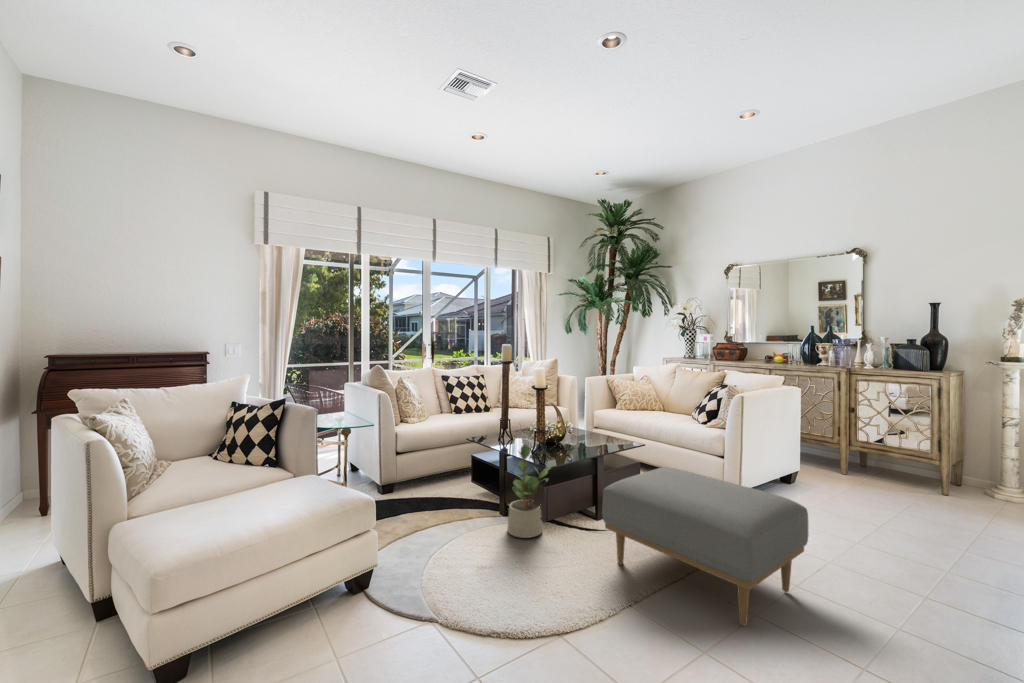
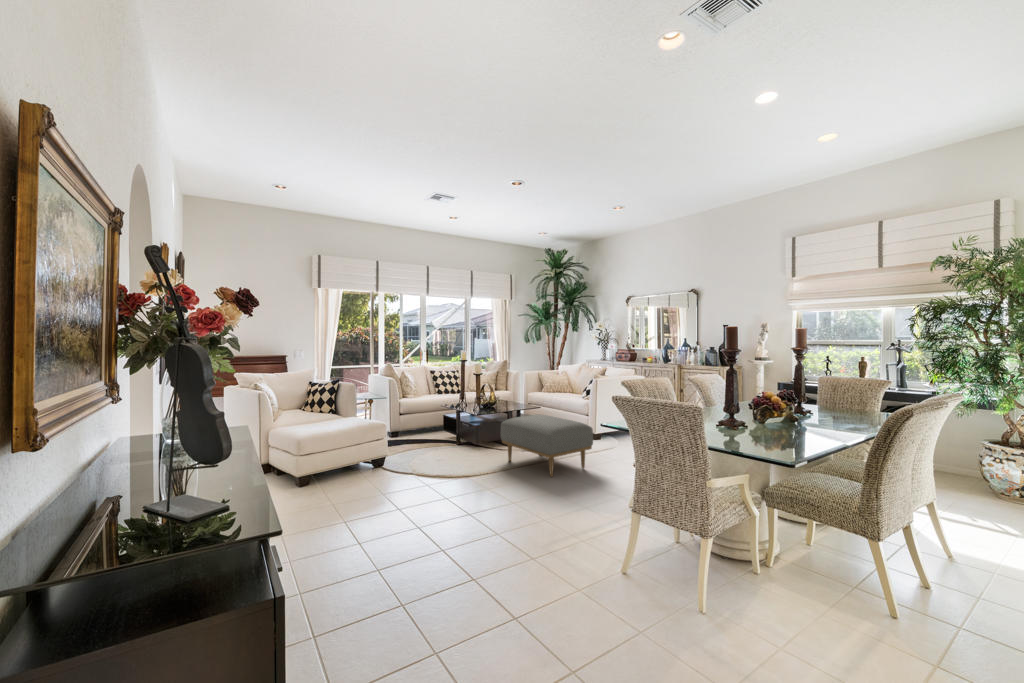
potted plant: present [508,444,551,538] -> none [457,404,482,453]

